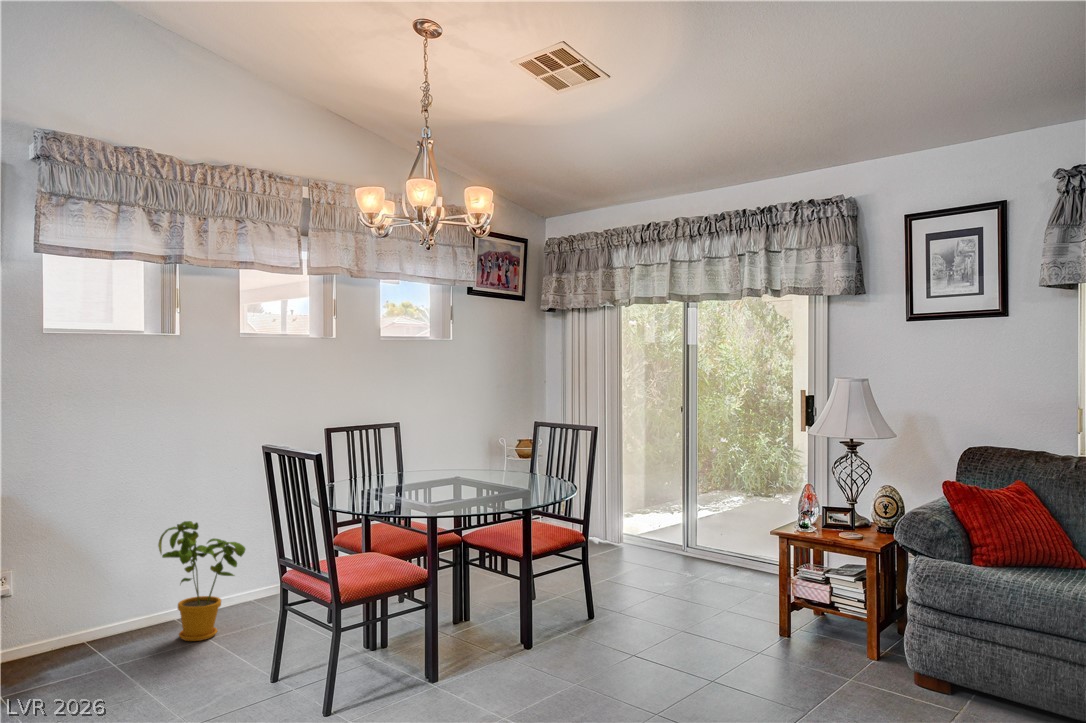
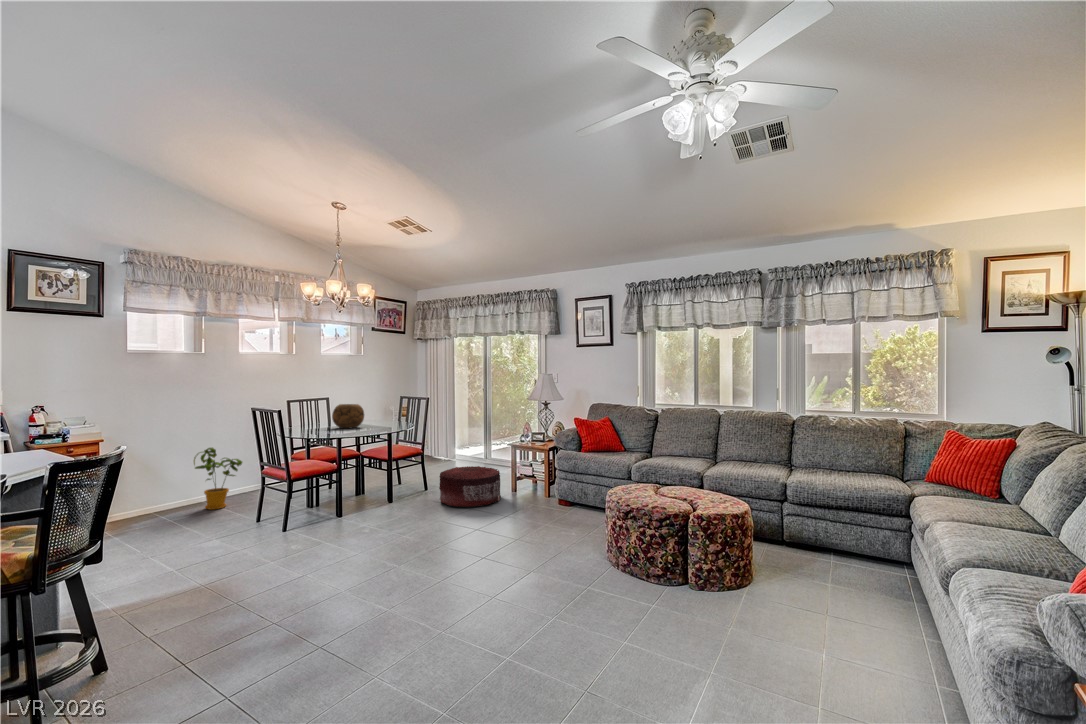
decorative bowl: none [410,437,470,488] -> present [332,404,364,428]
pouf: none [633,579,771,685] -> present [439,466,501,507]

